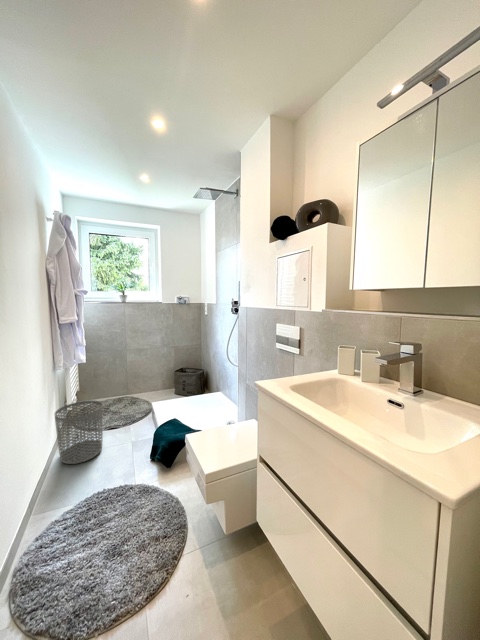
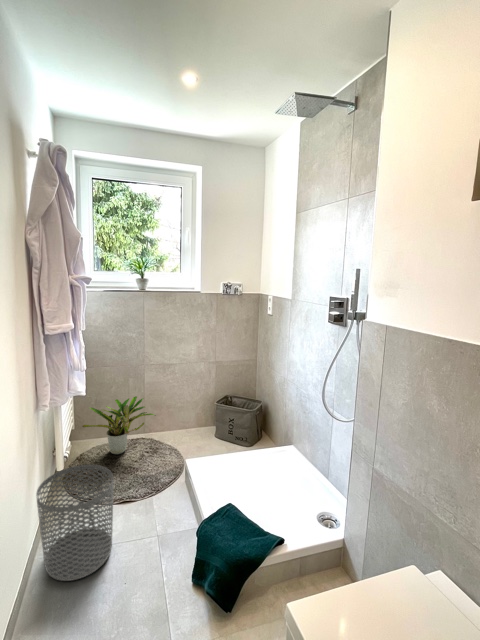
potted plant: none [84,369,135,406] -> present [82,396,154,454]

